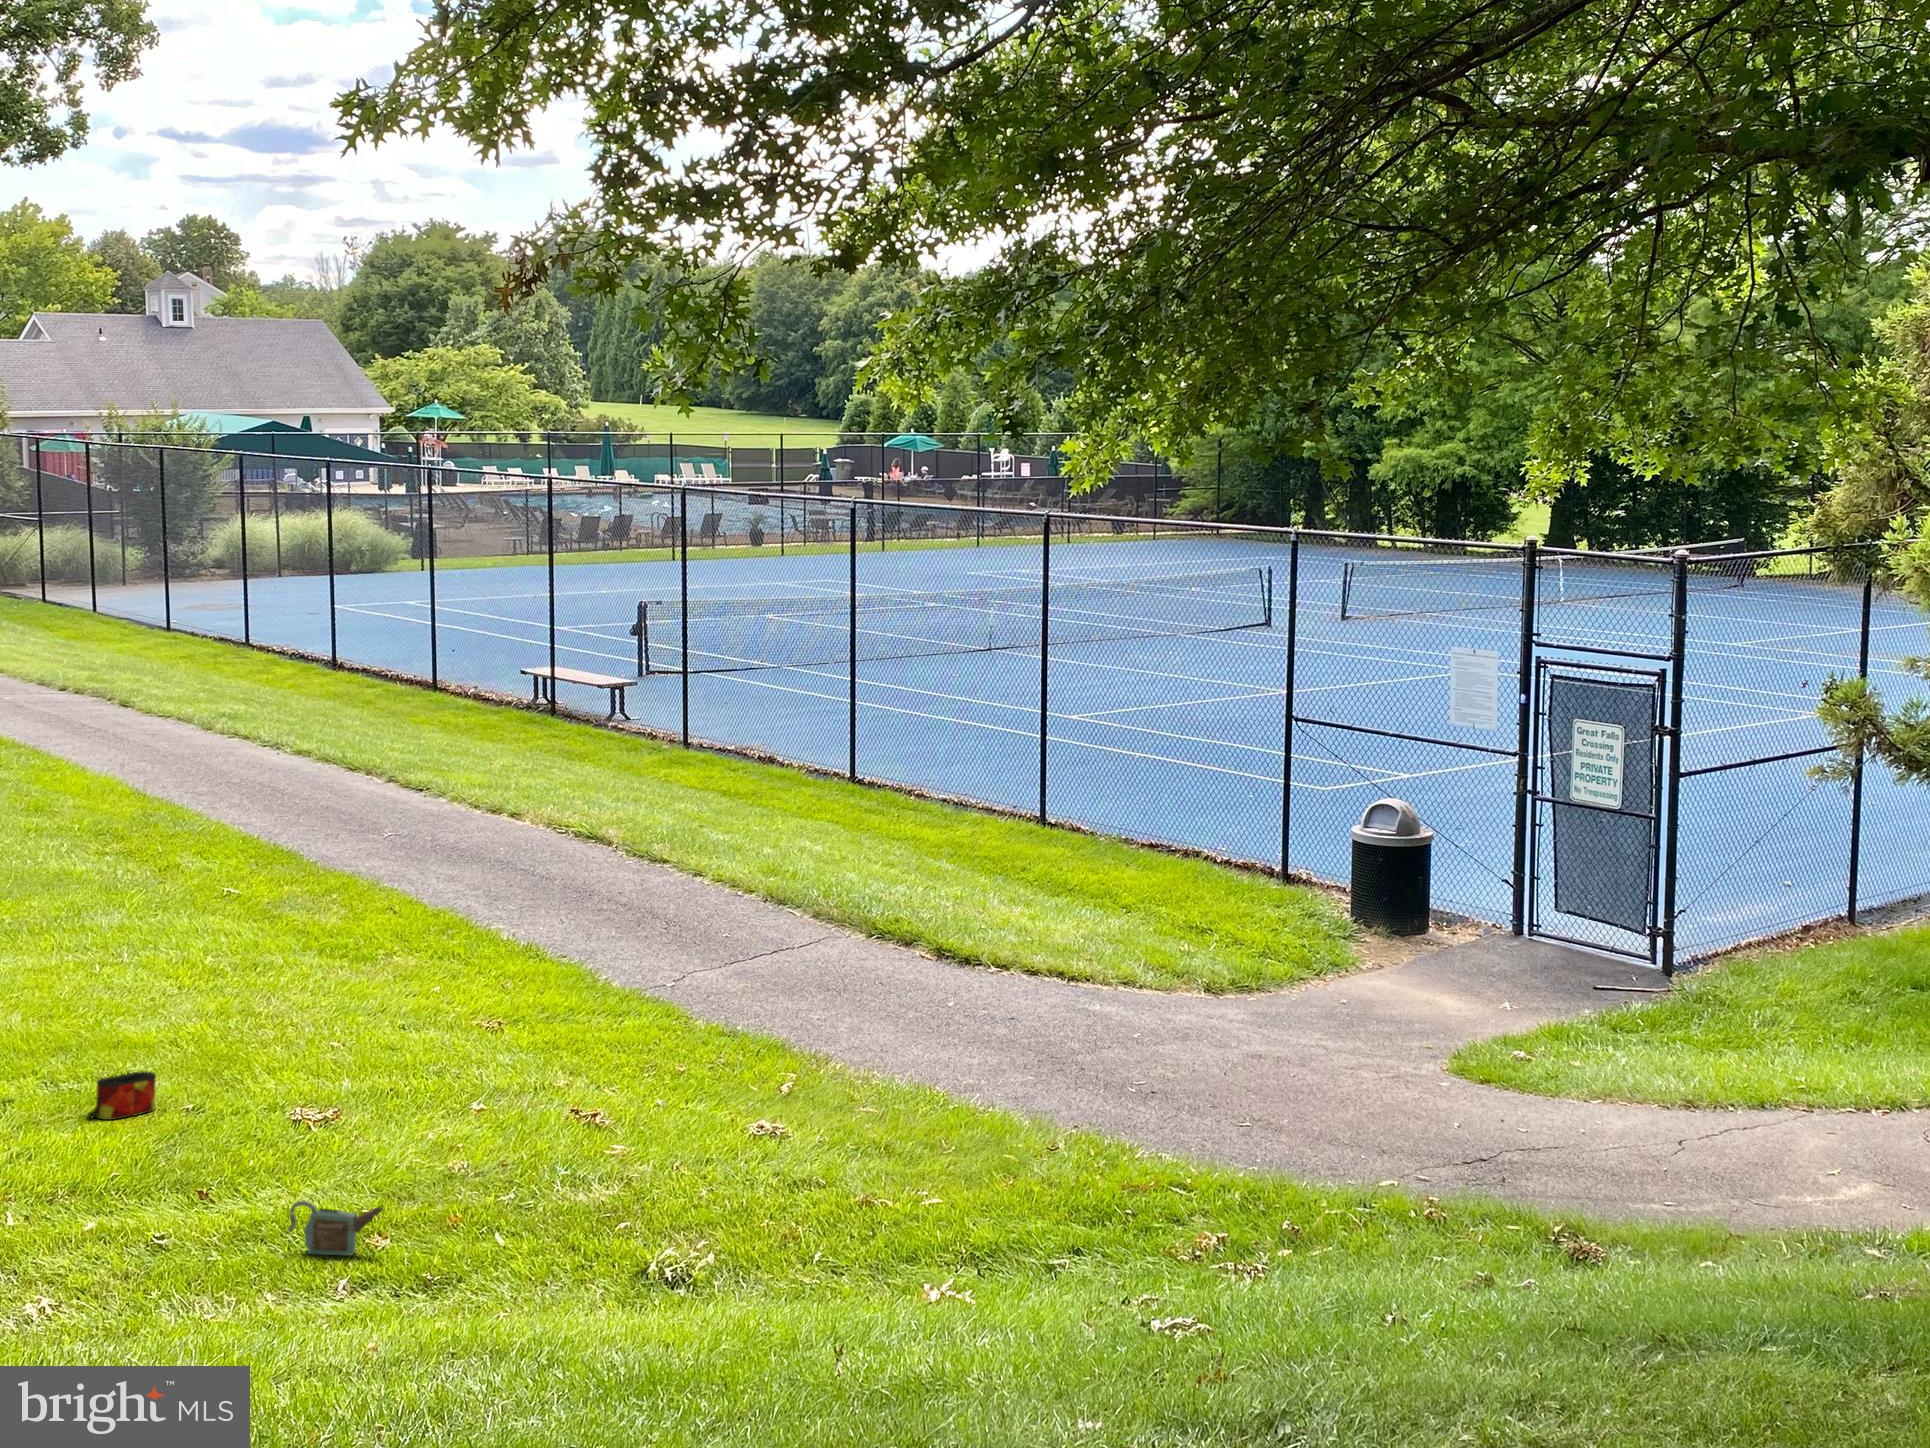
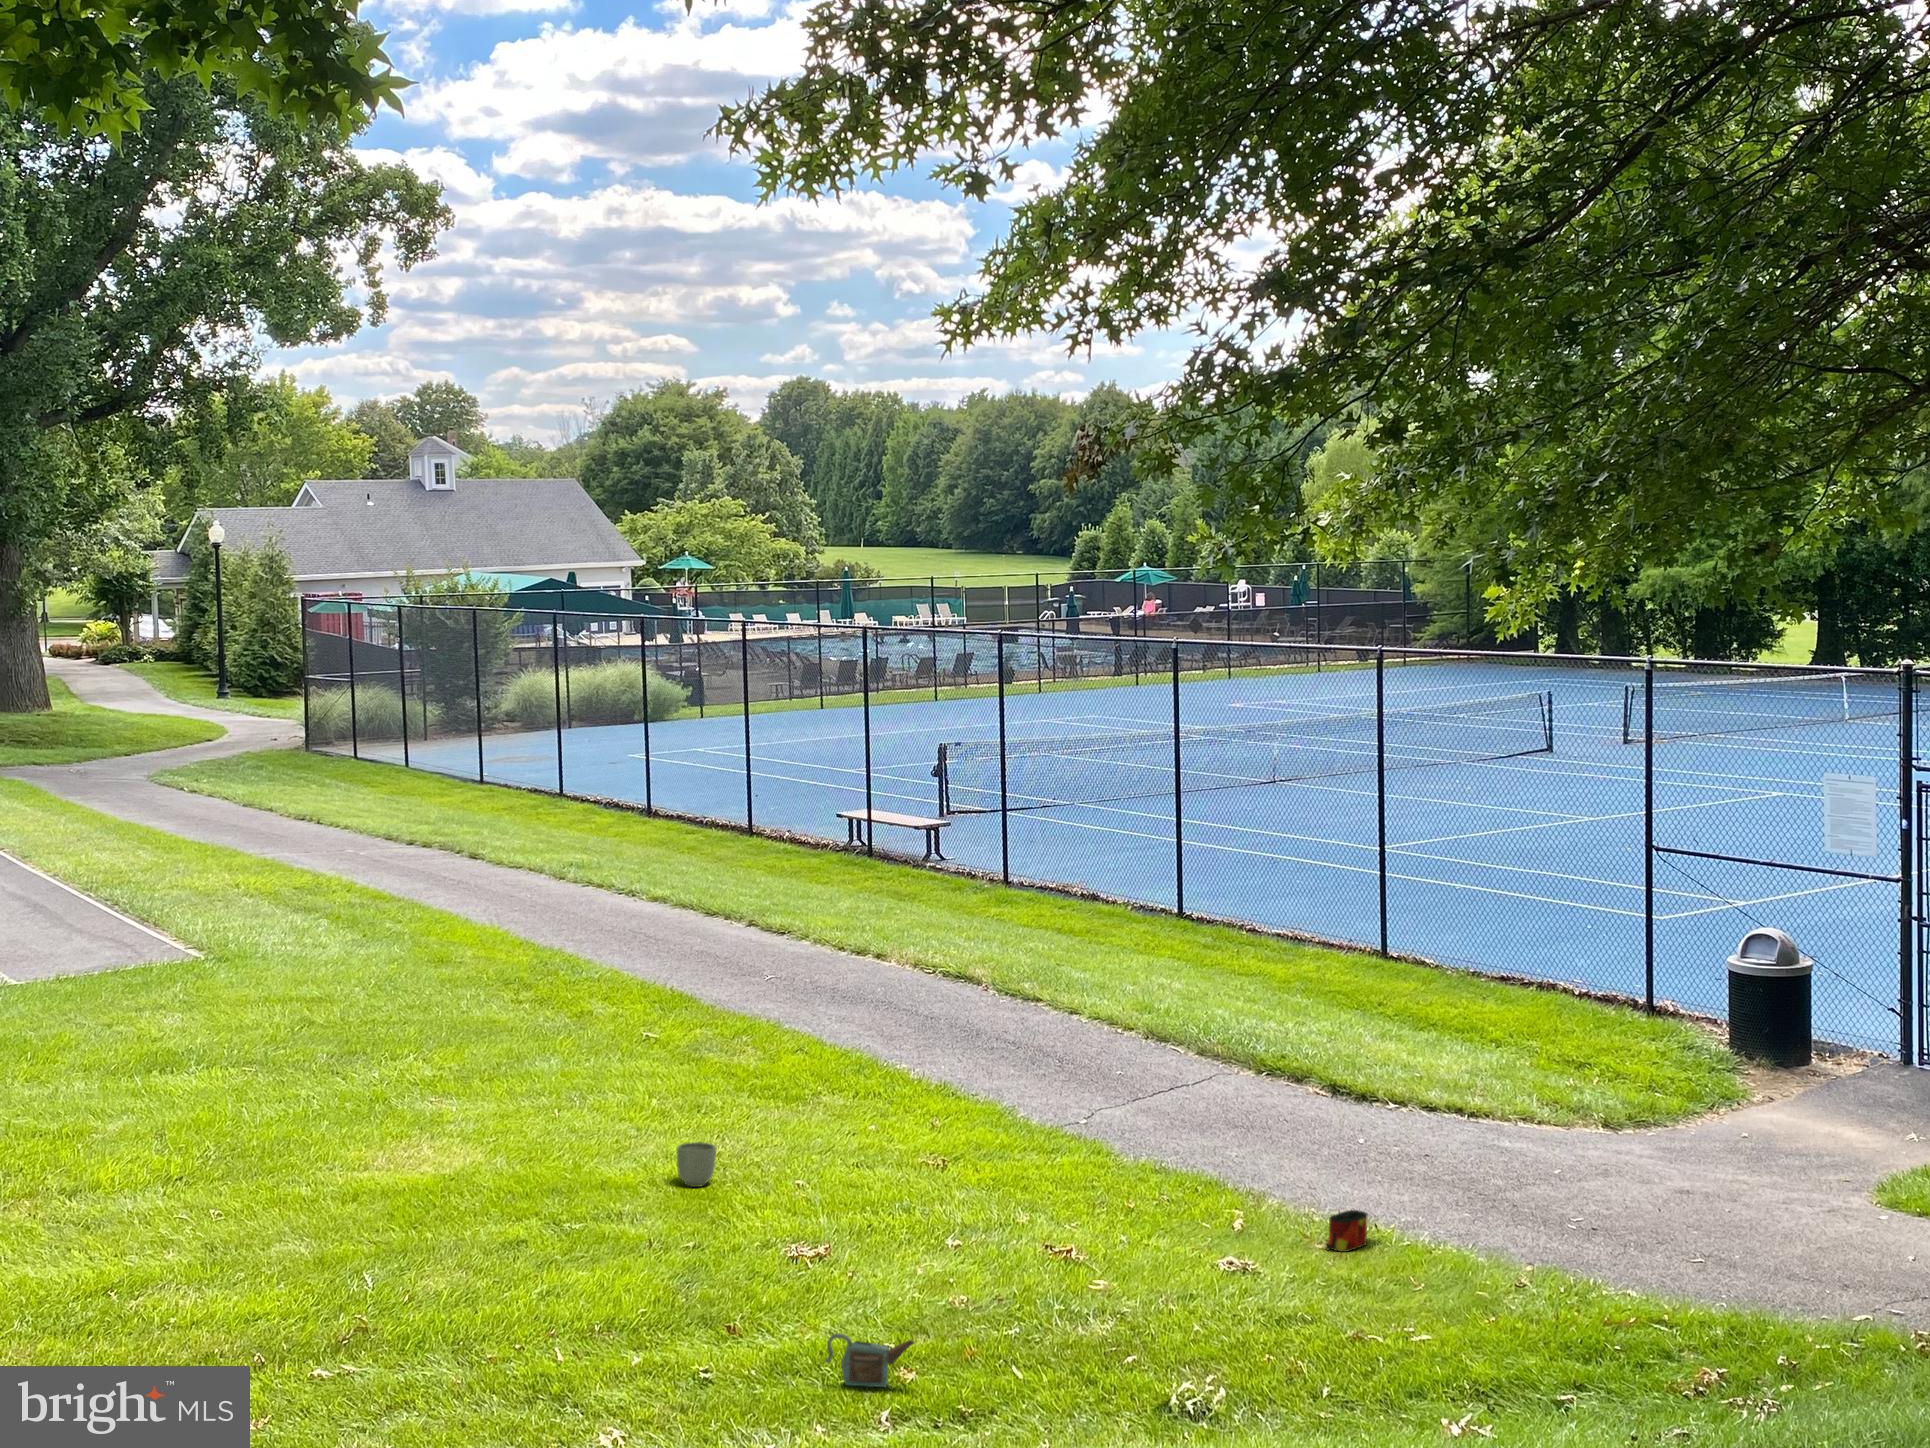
planter: none [196,1002,240,1048] -> present [677,1142,716,1187]
bag: present [88,1071,156,1120] -> present [1325,1210,1367,1252]

